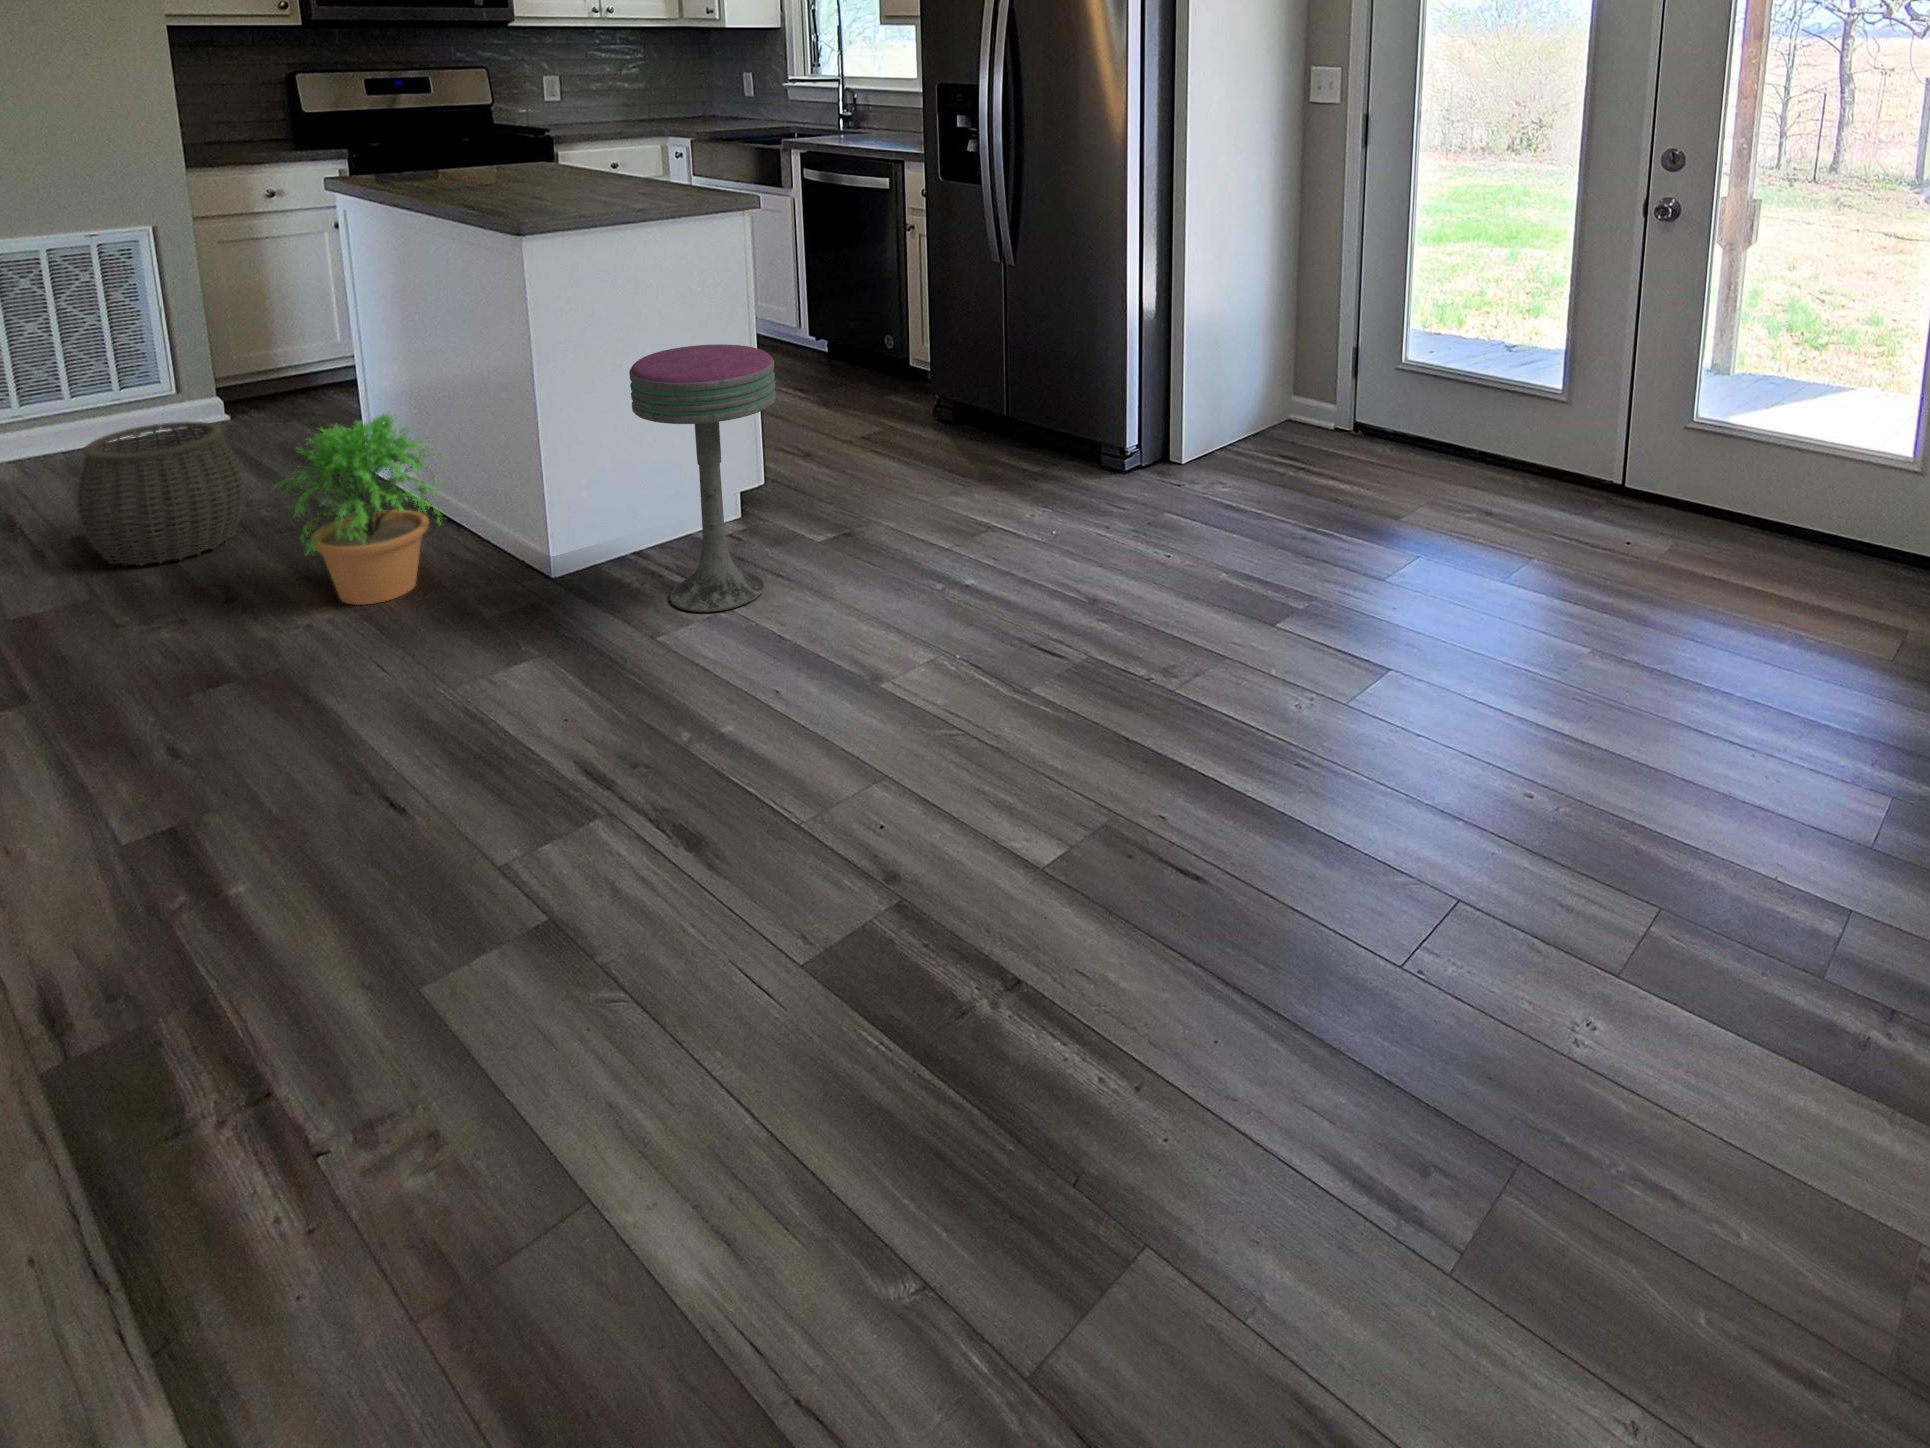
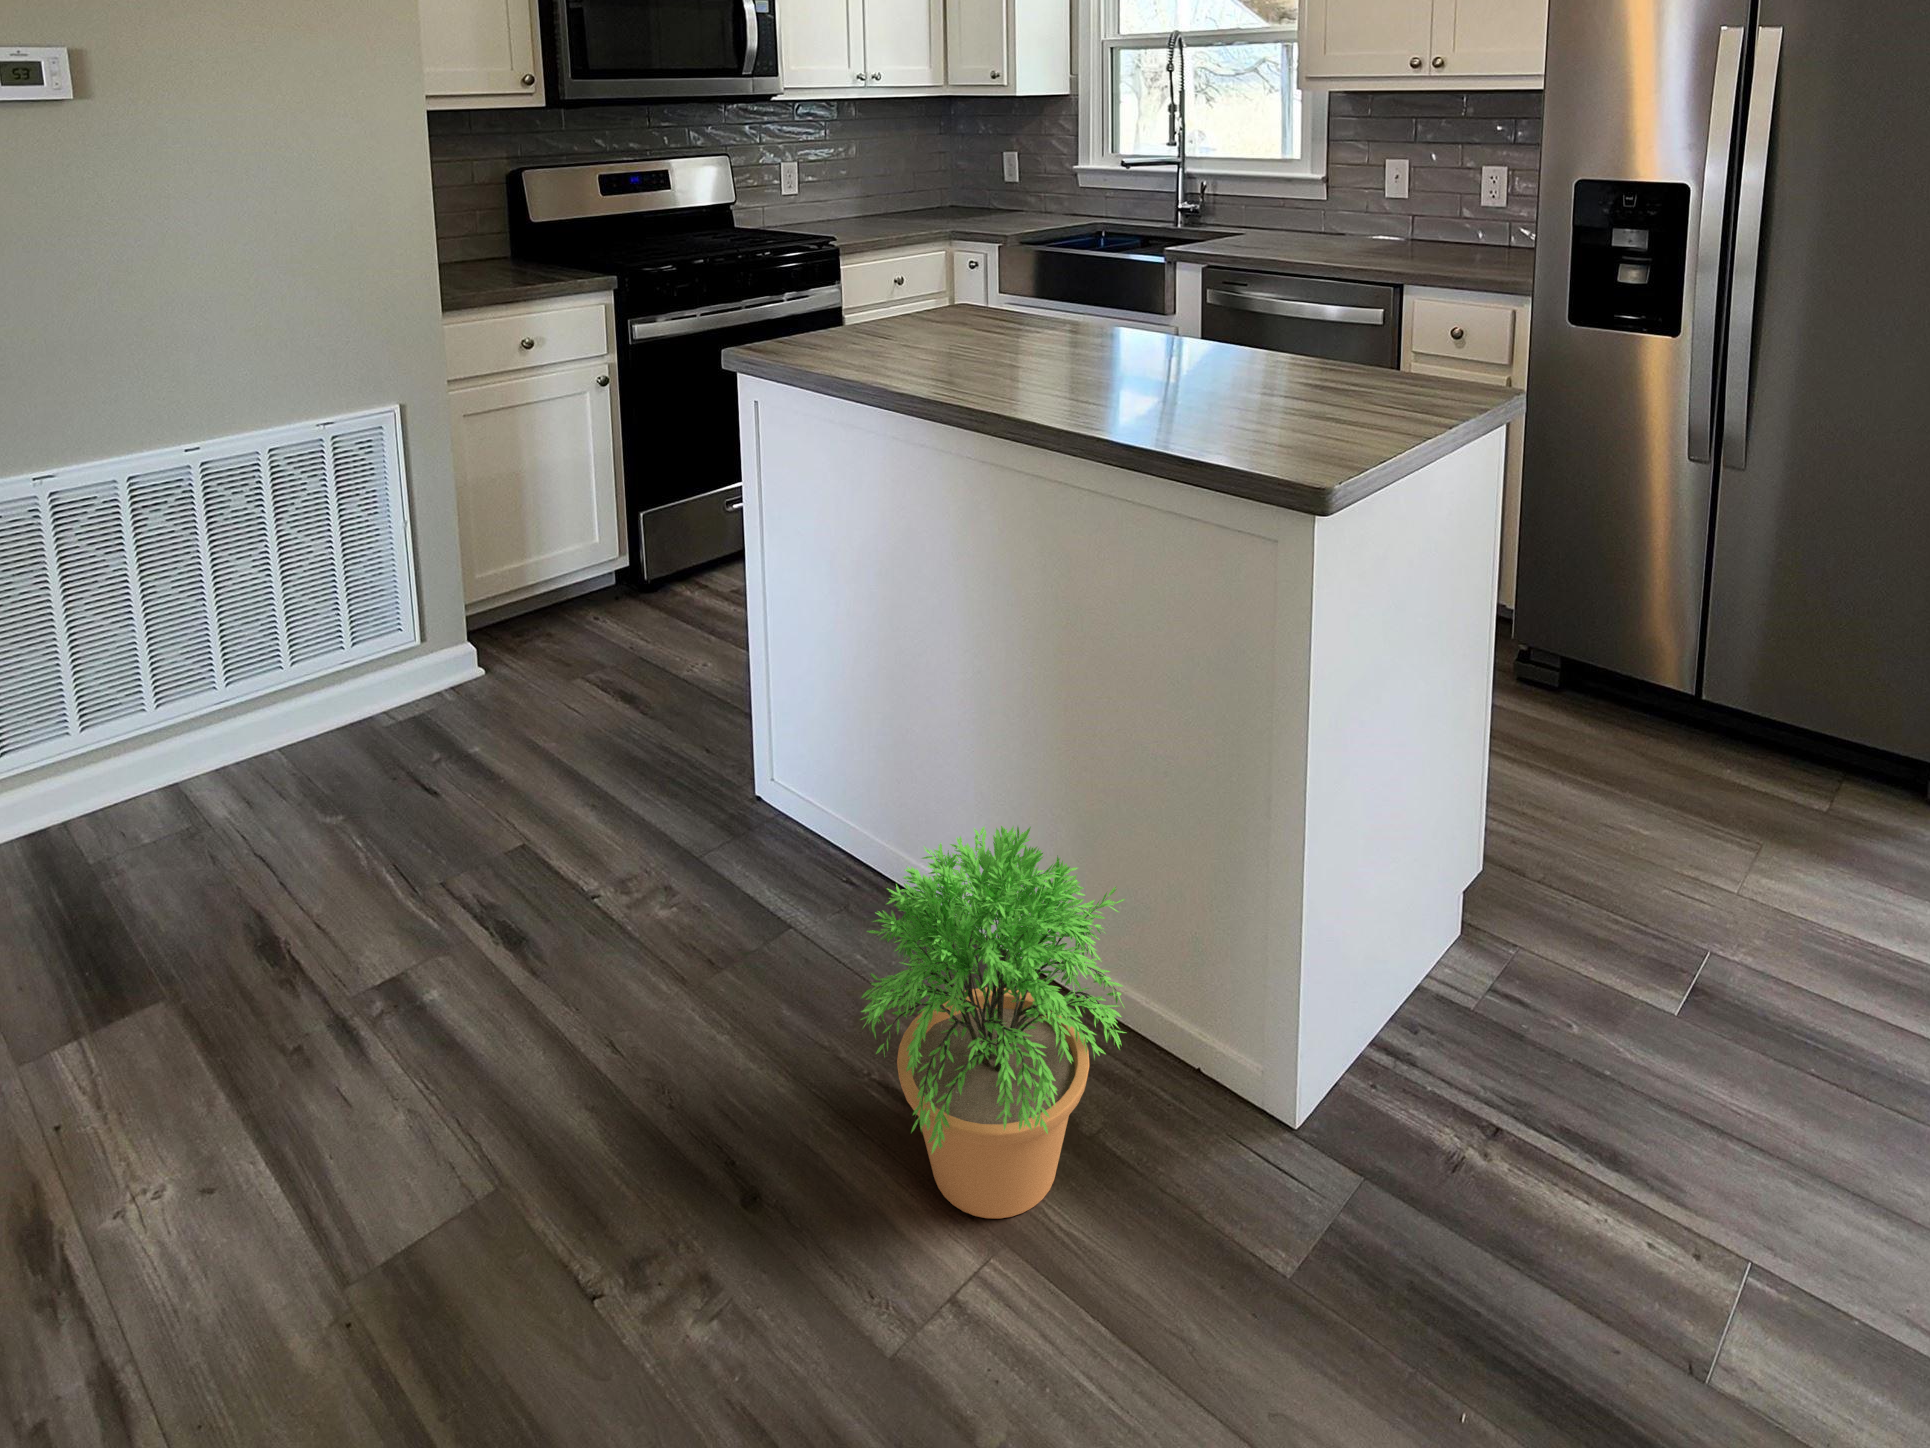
bar stool: present [629,344,776,612] -> none [1536,697,1850,1265]
woven basket: present [76,422,244,566] -> none [416,779,662,1074]

